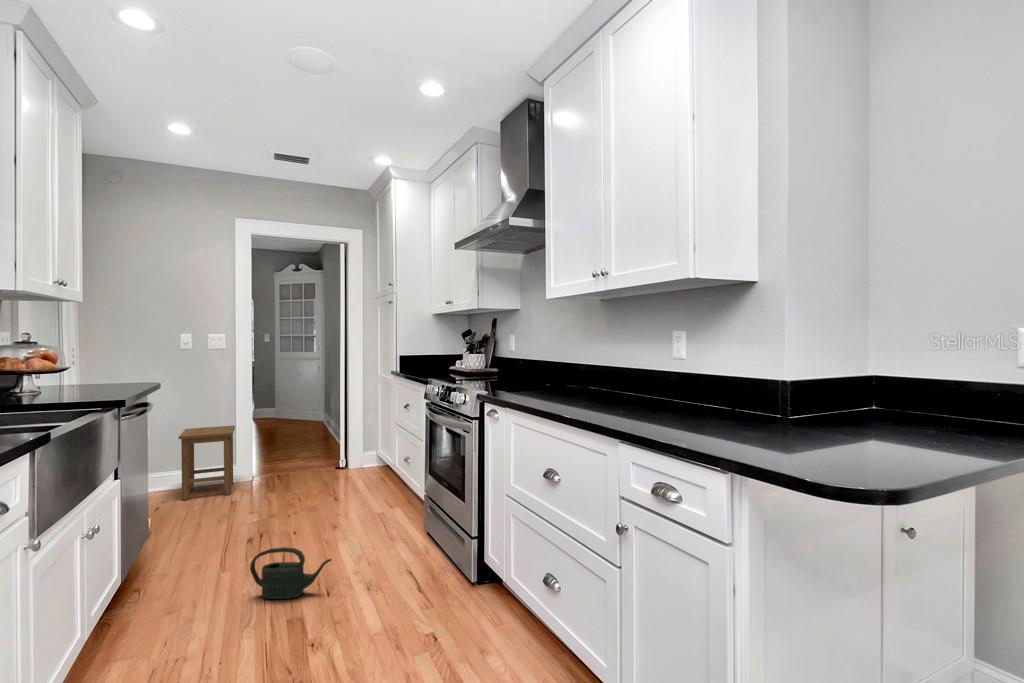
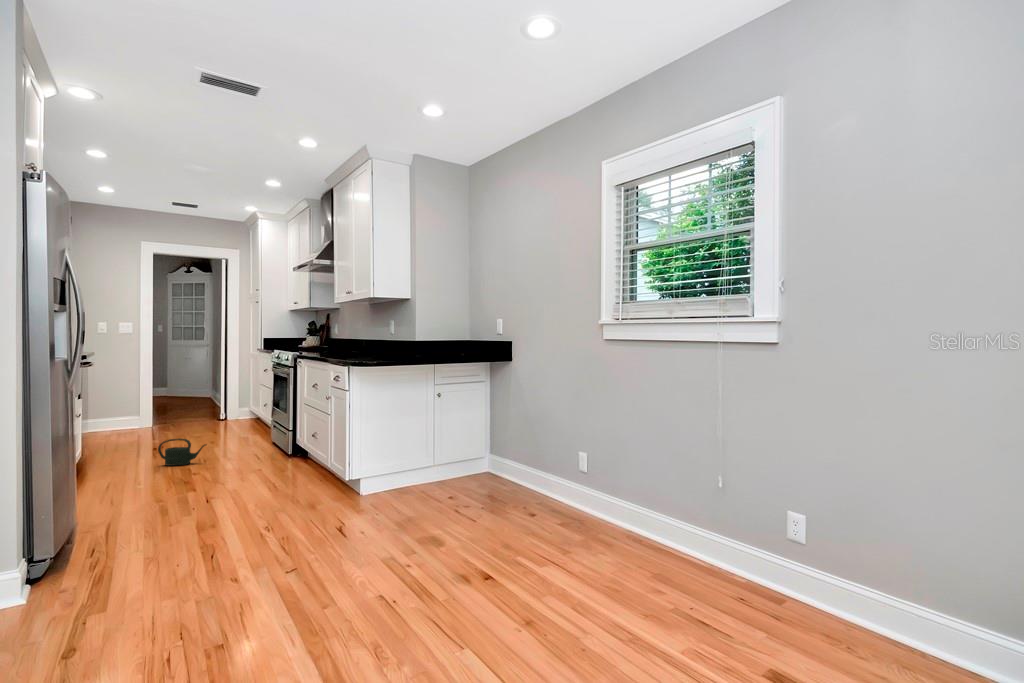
stool: present [179,425,235,500] -> none [98,387,139,436]

